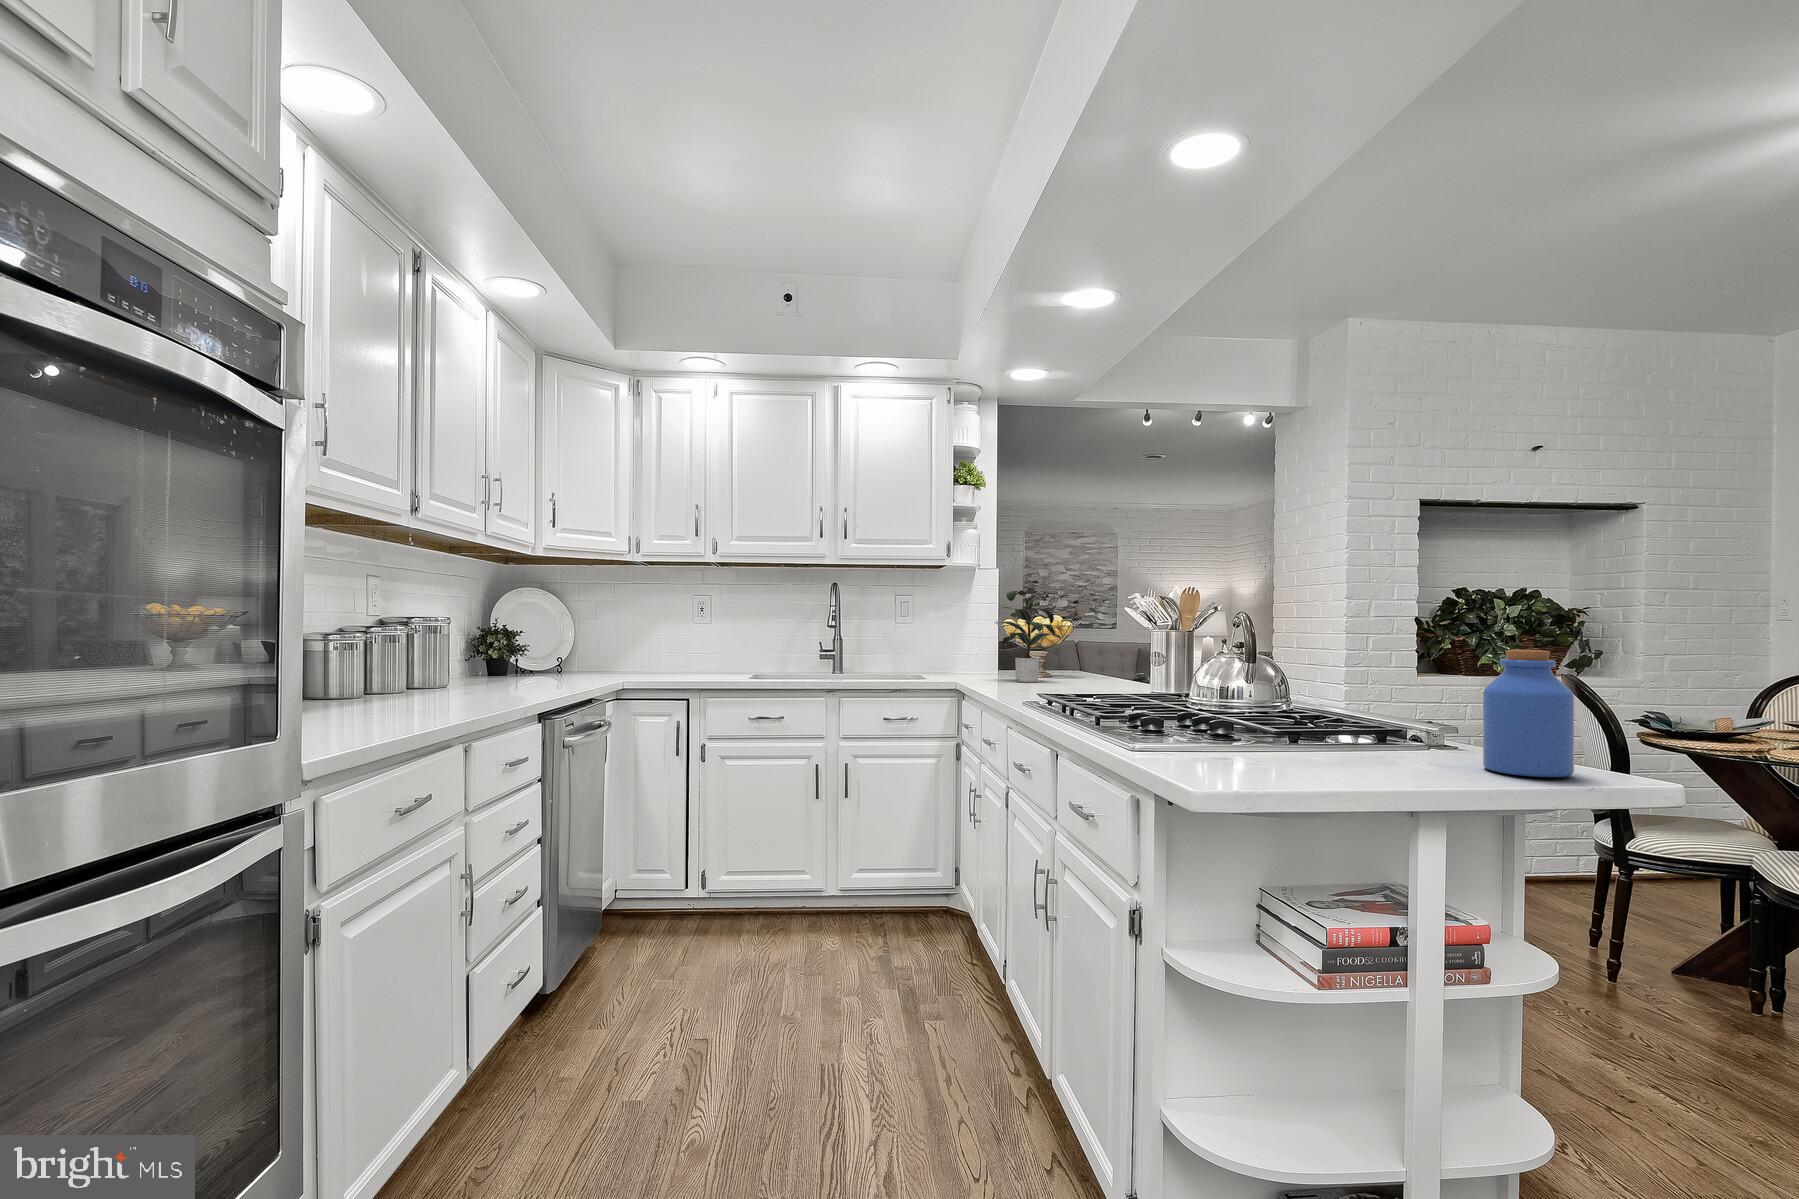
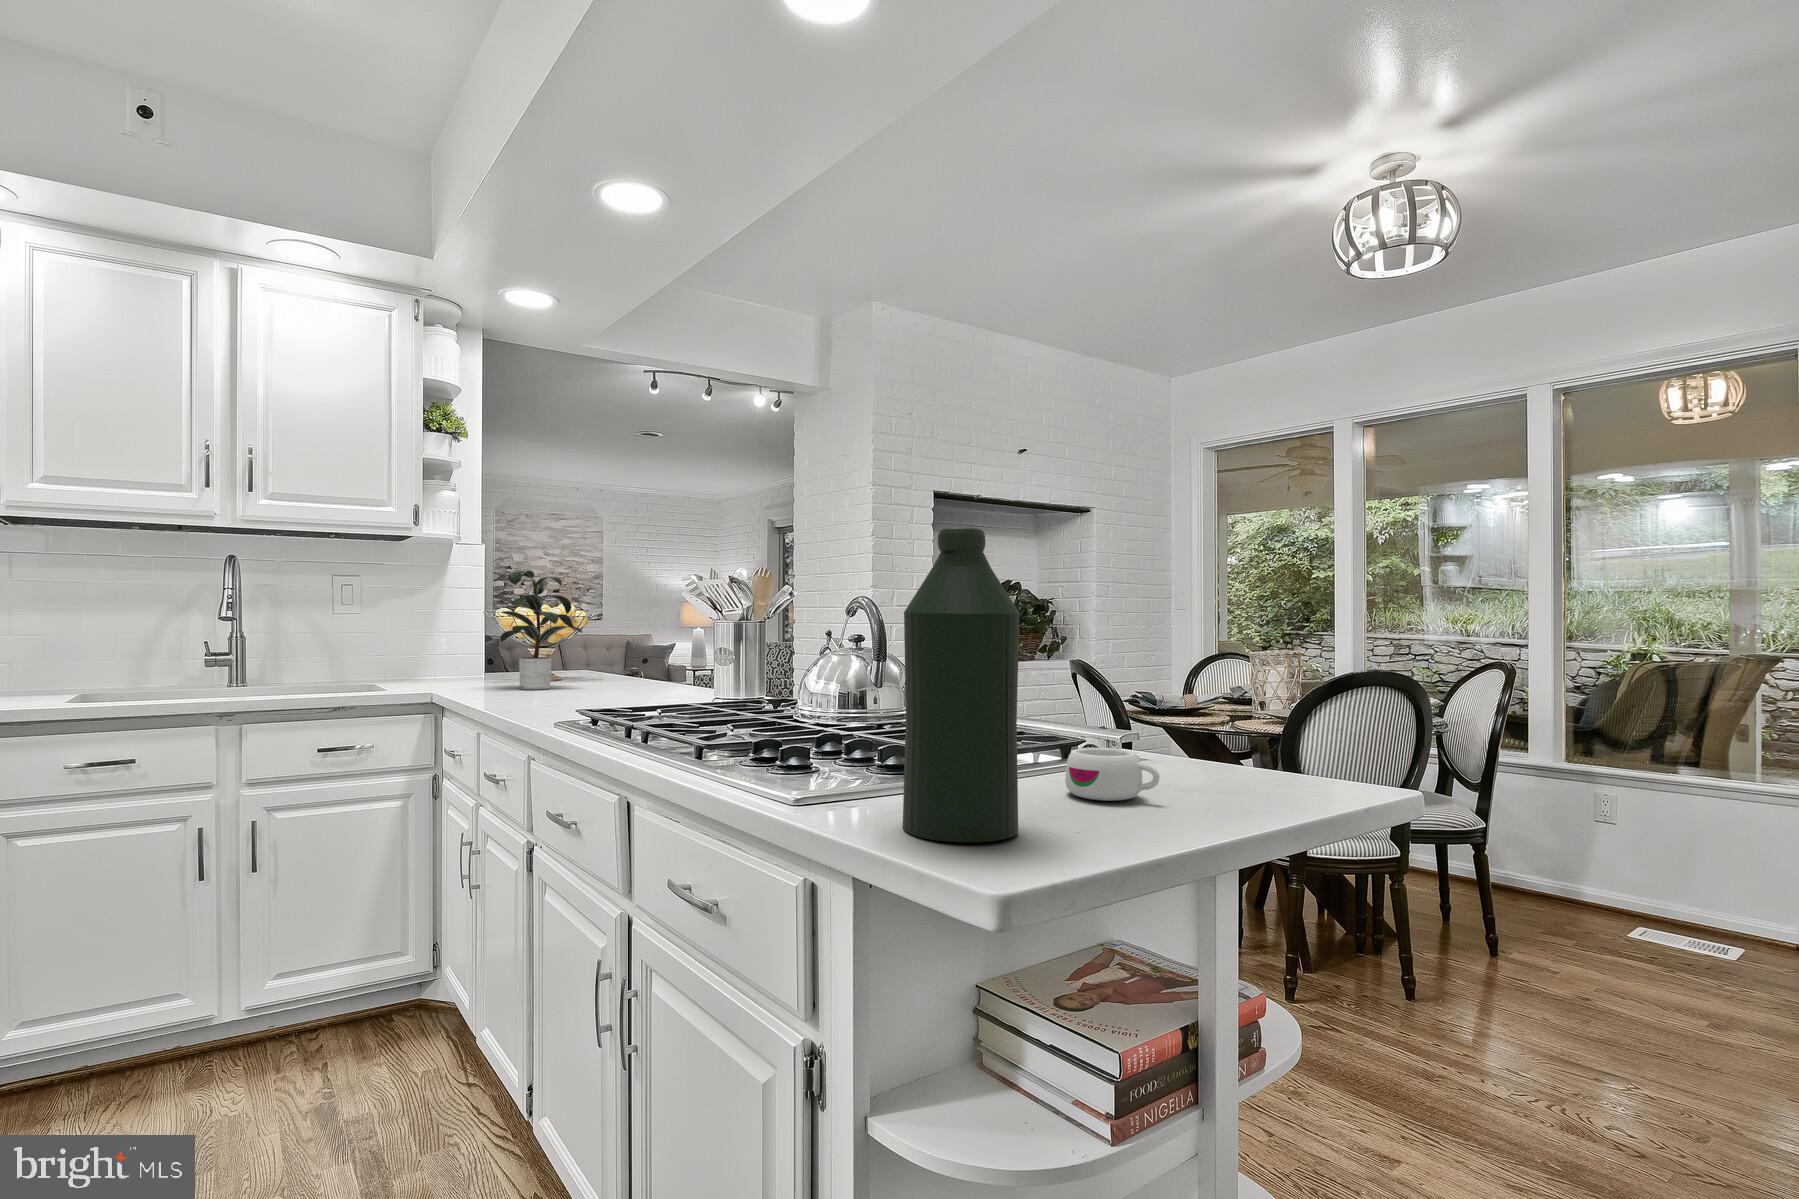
bottle: none [1191,570,1273,777] -> present [903,528,1020,842]
jar: present [1483,650,1574,777] -> none [1194,639,1290,791]
mug: none [1345,731,1417,770] -> present [1066,748,1160,801]

